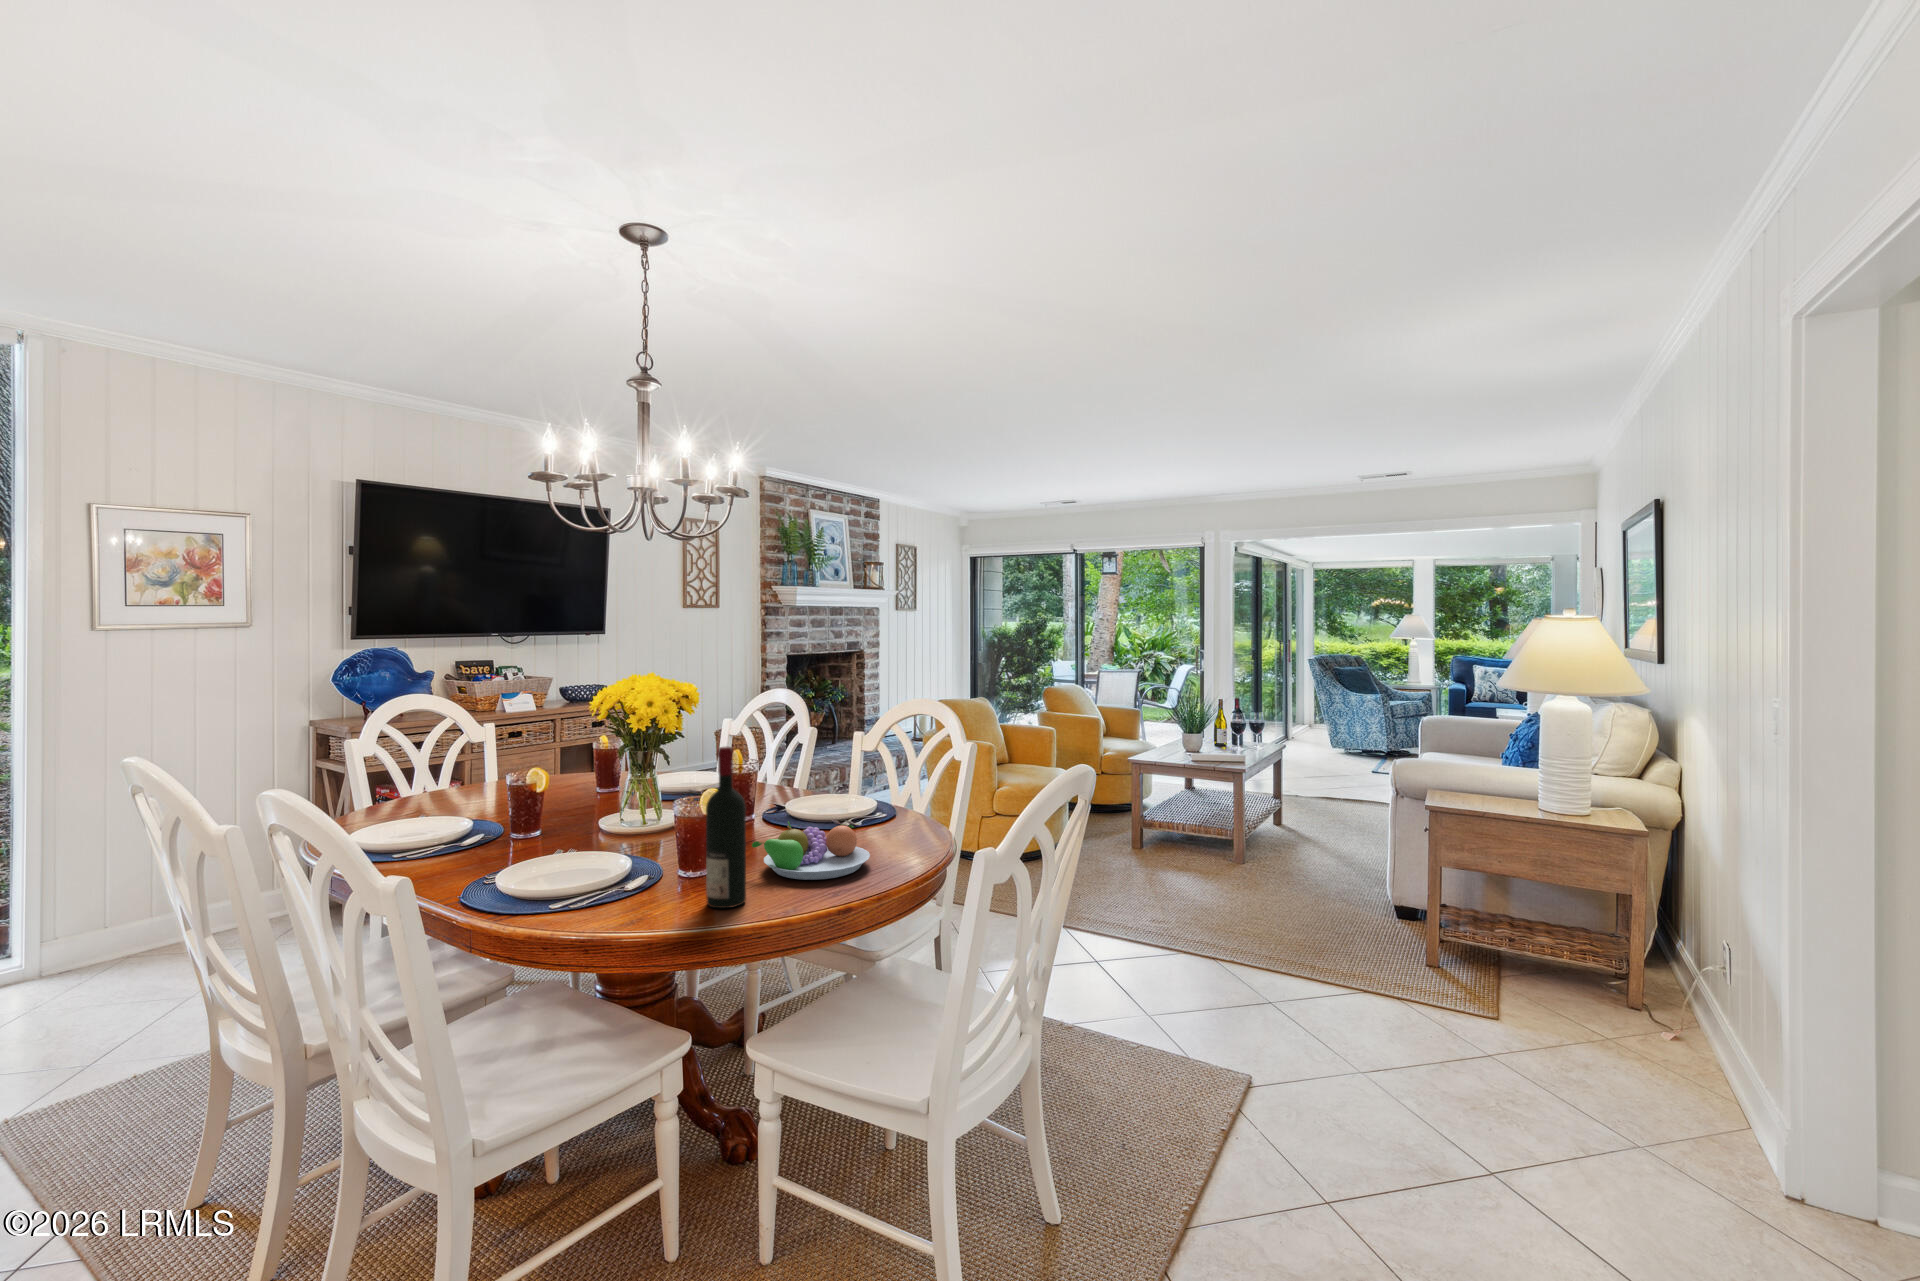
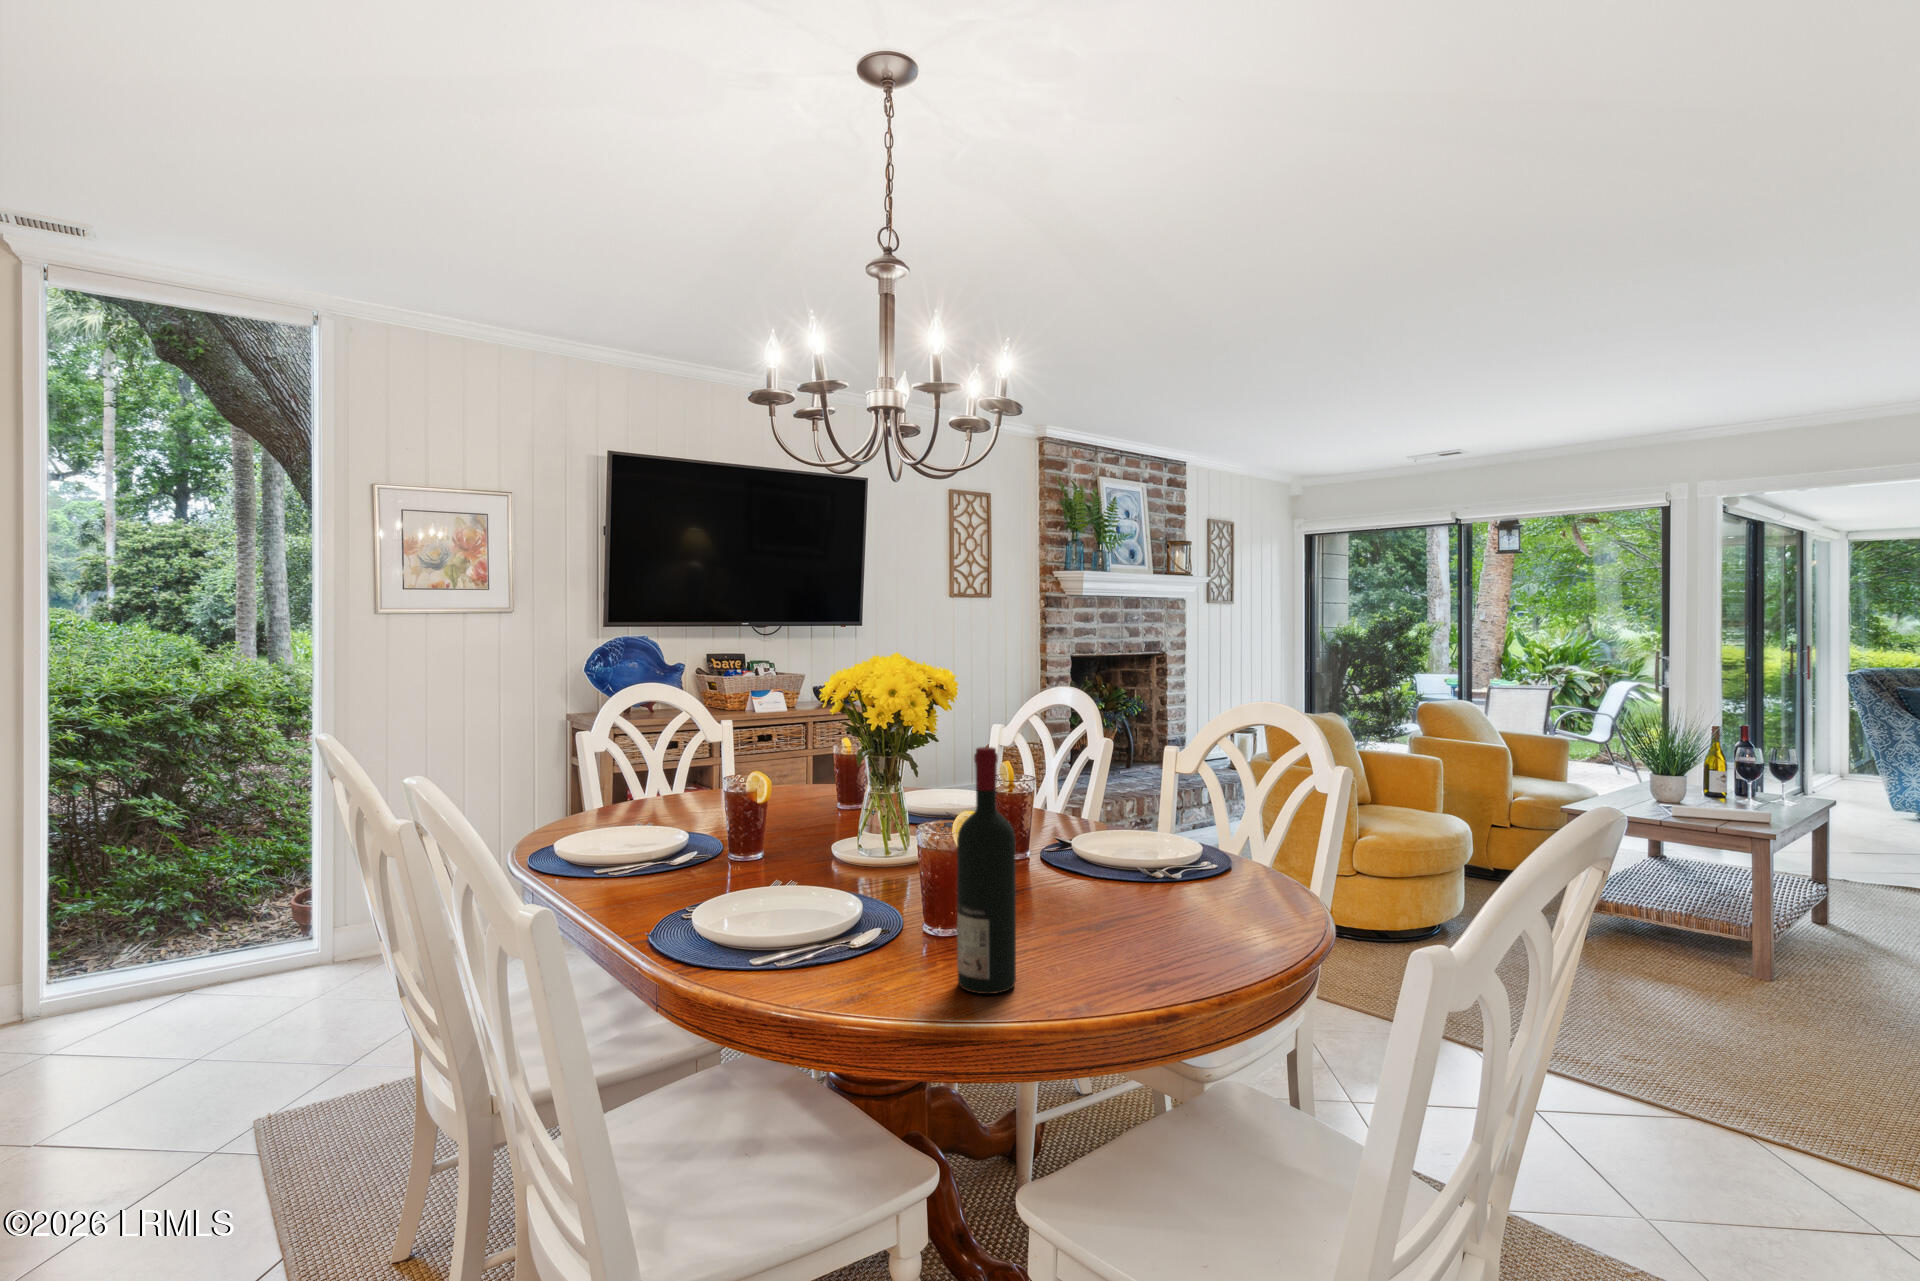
fruit bowl: present [752,822,870,880] -> none [1025,865,1204,959]

